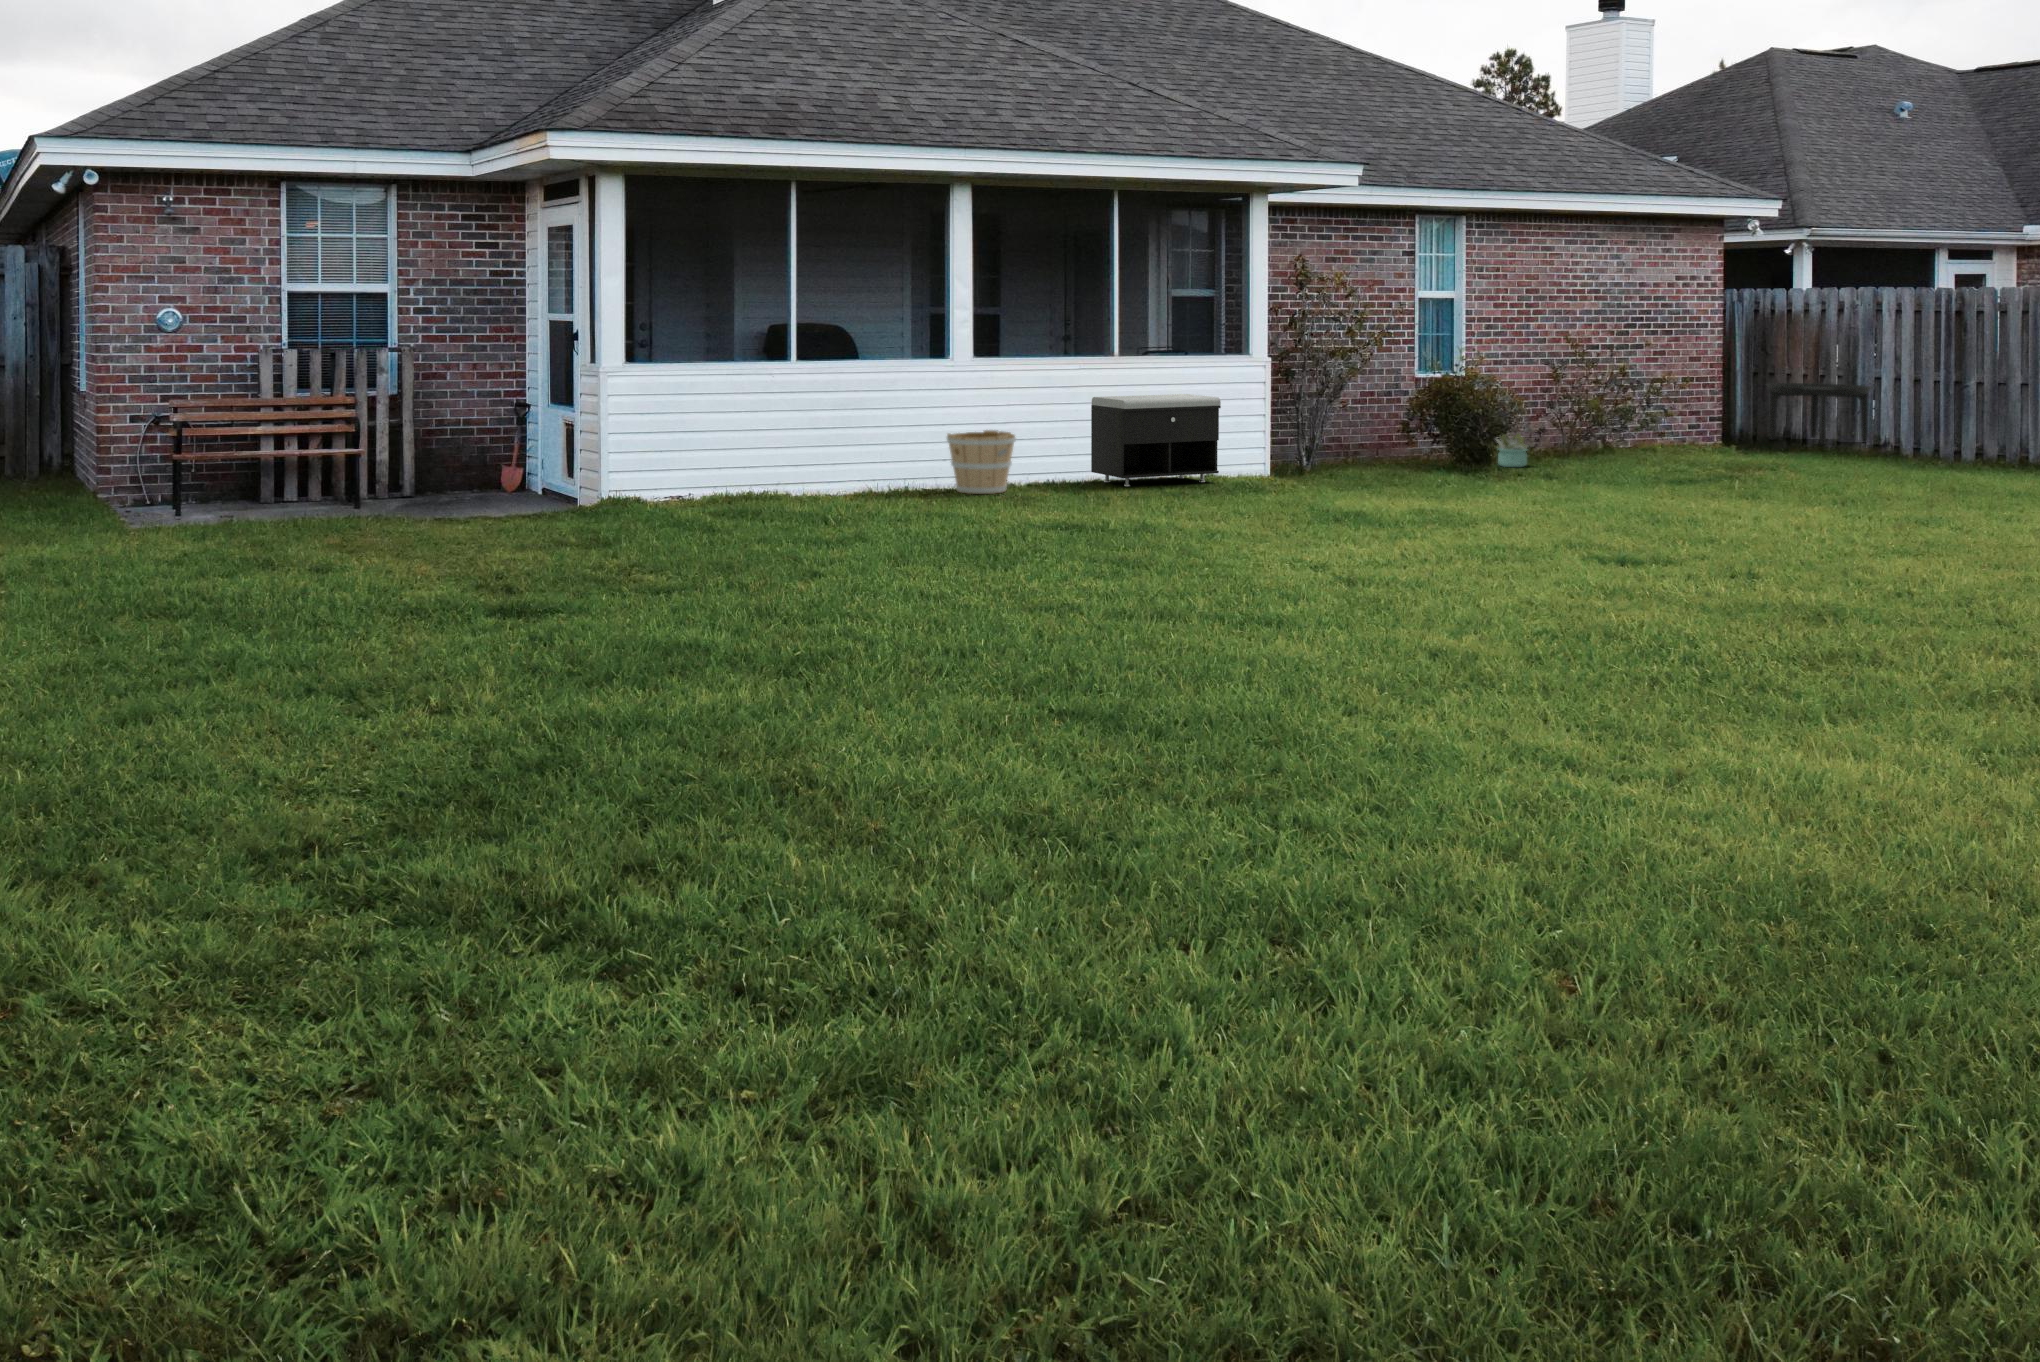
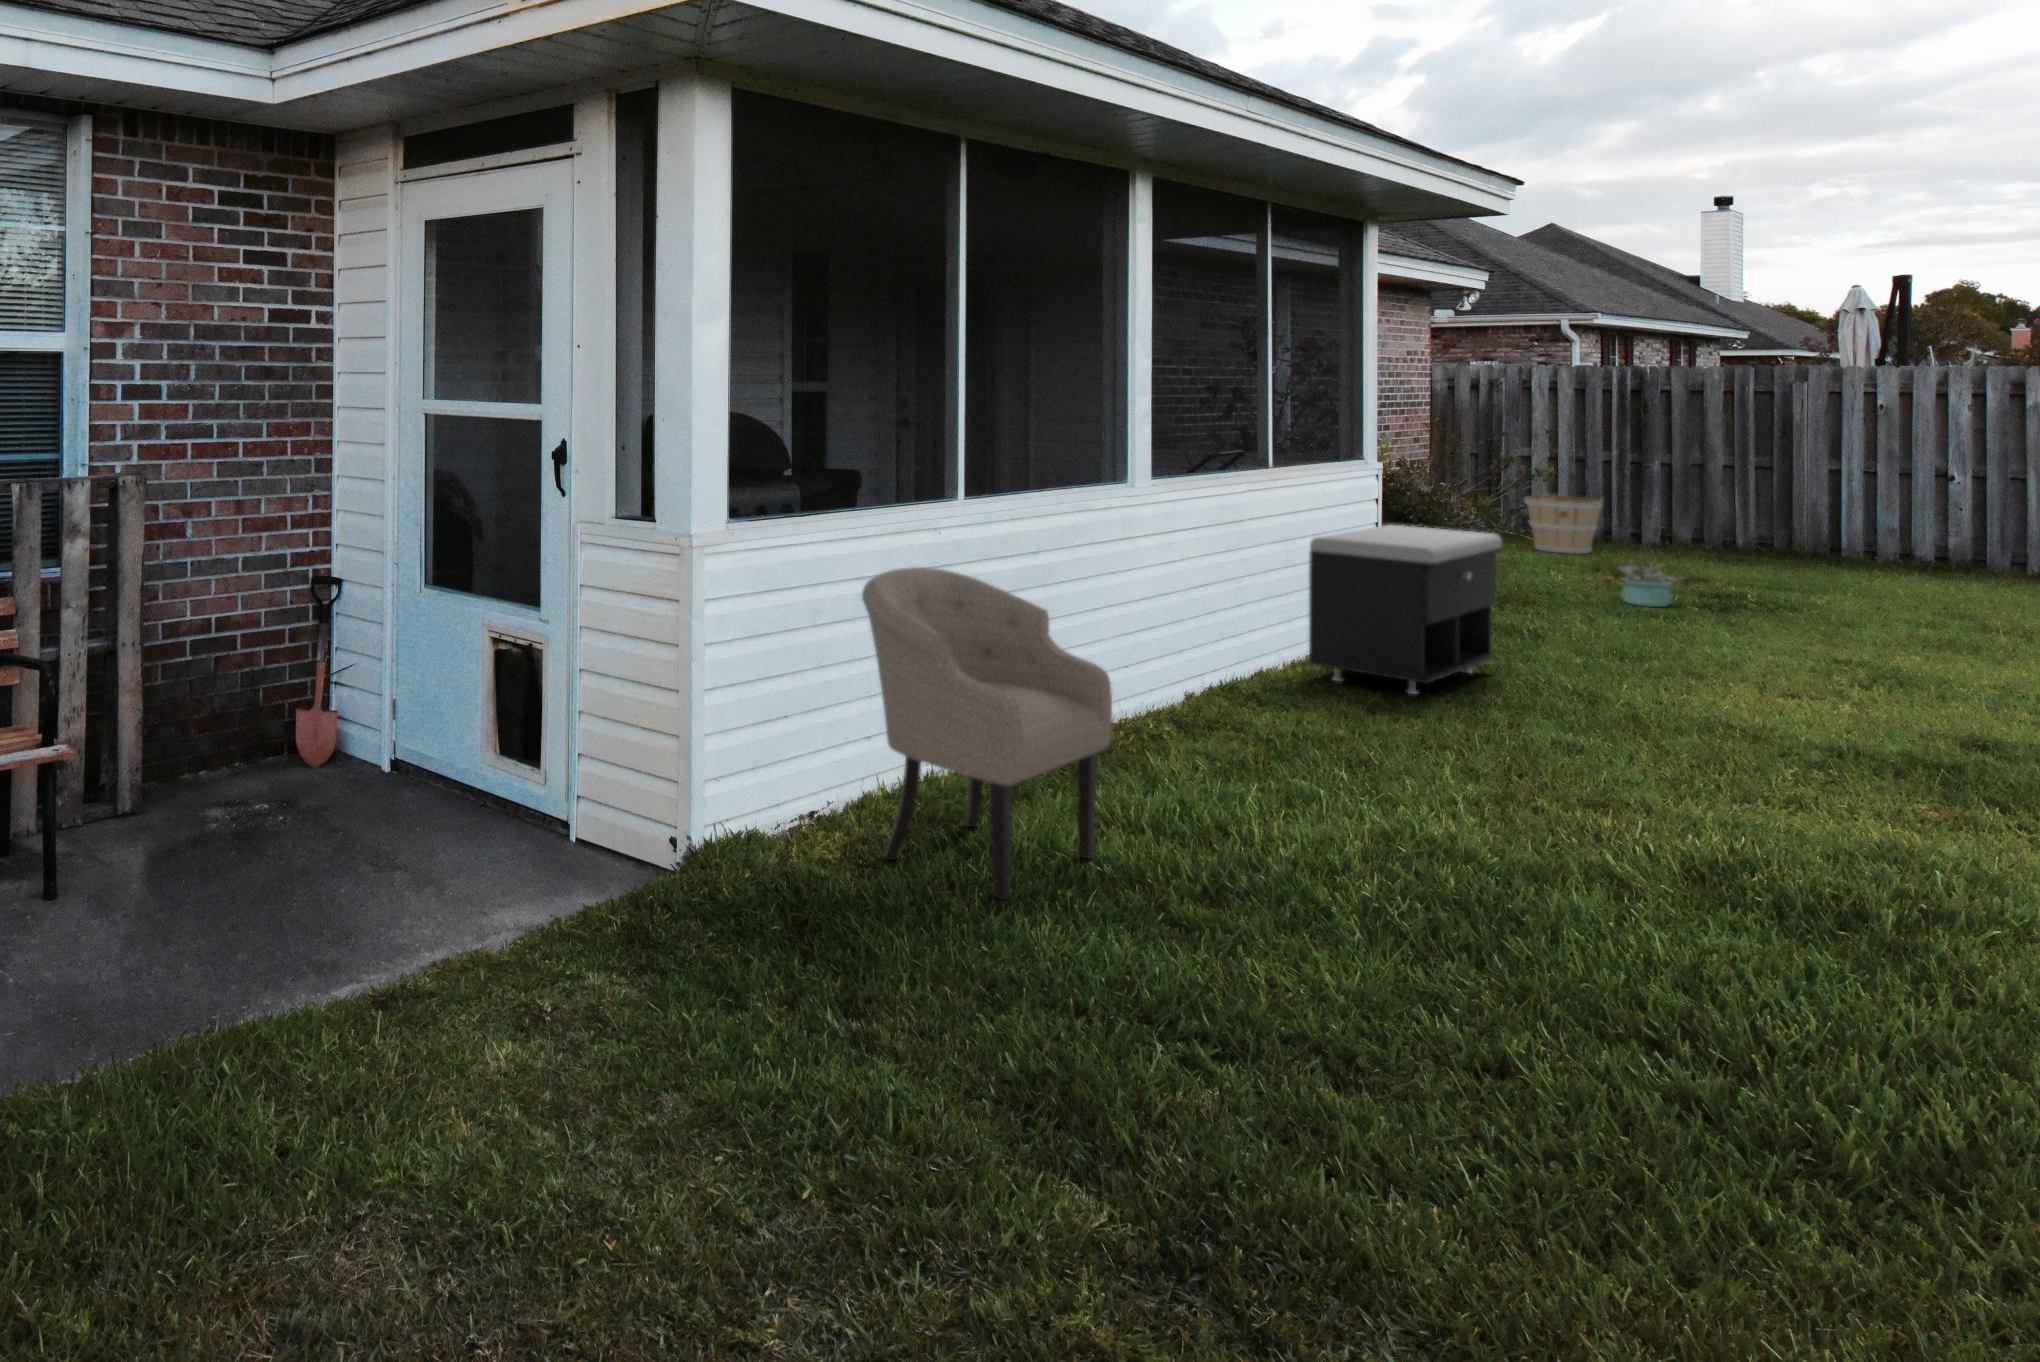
round table: present [1767,383,1872,445] -> none [1622,470,1765,545]
chair: none [659,387,760,513] -> present [862,567,1112,900]
wooden bucket: present [947,430,1016,494] -> present [1524,494,1603,554]

